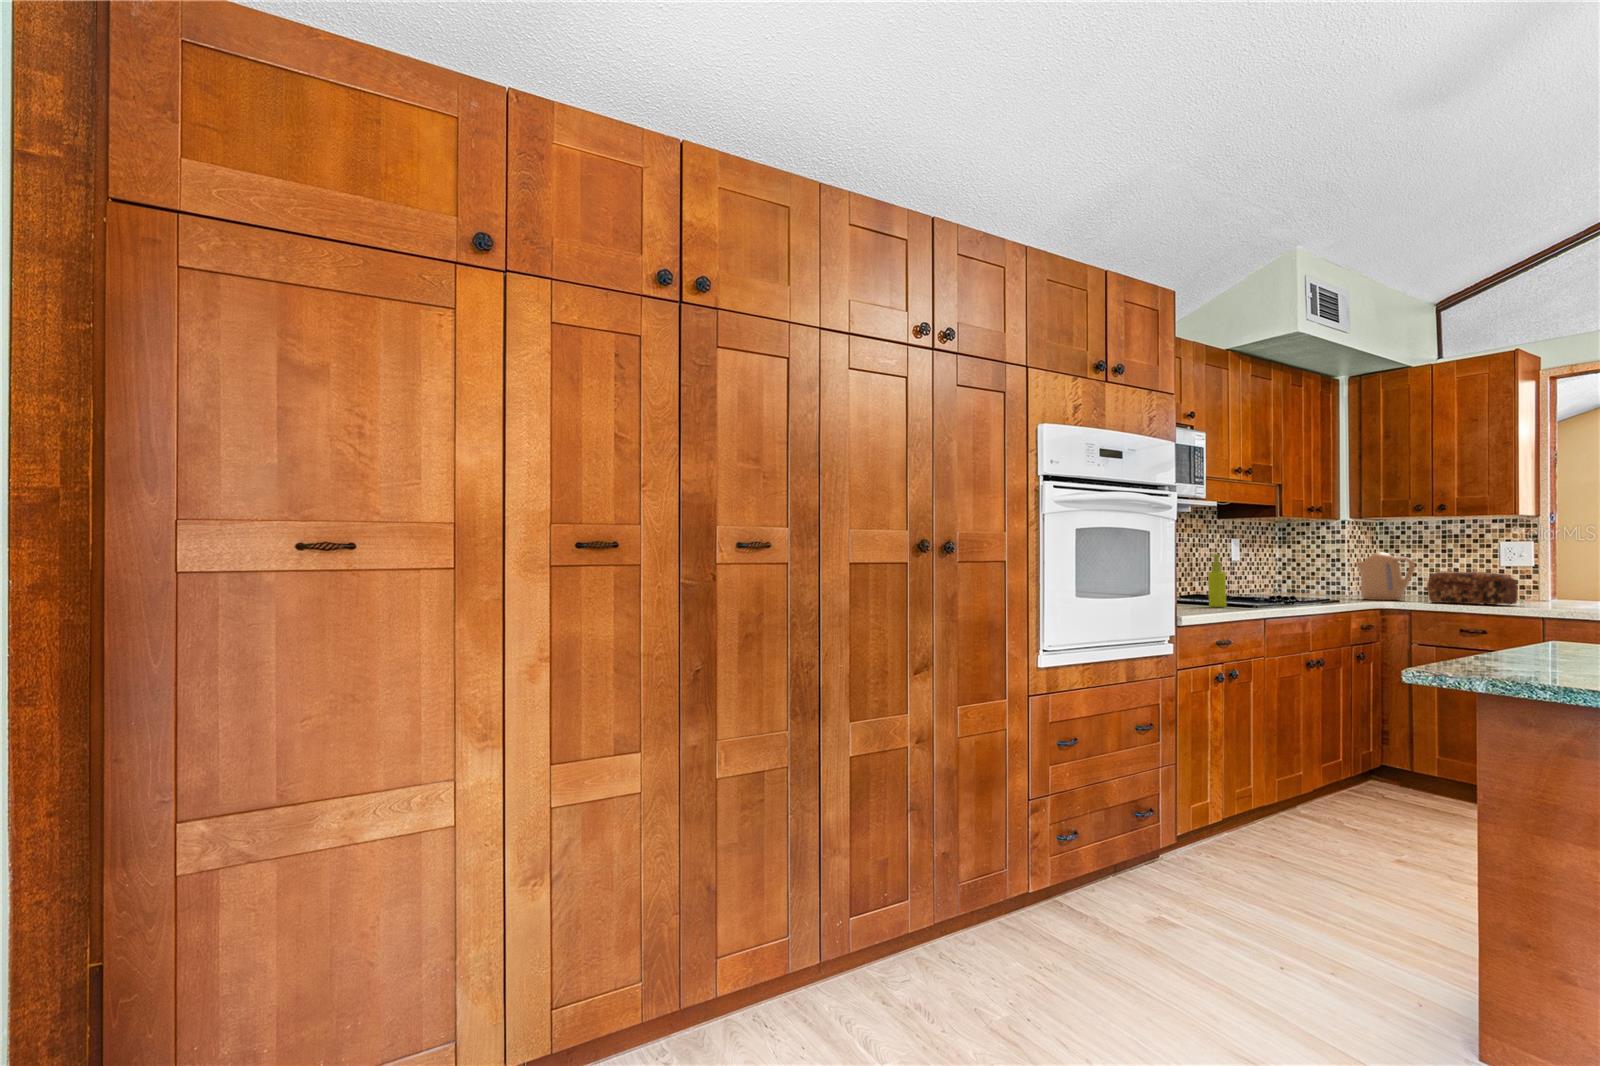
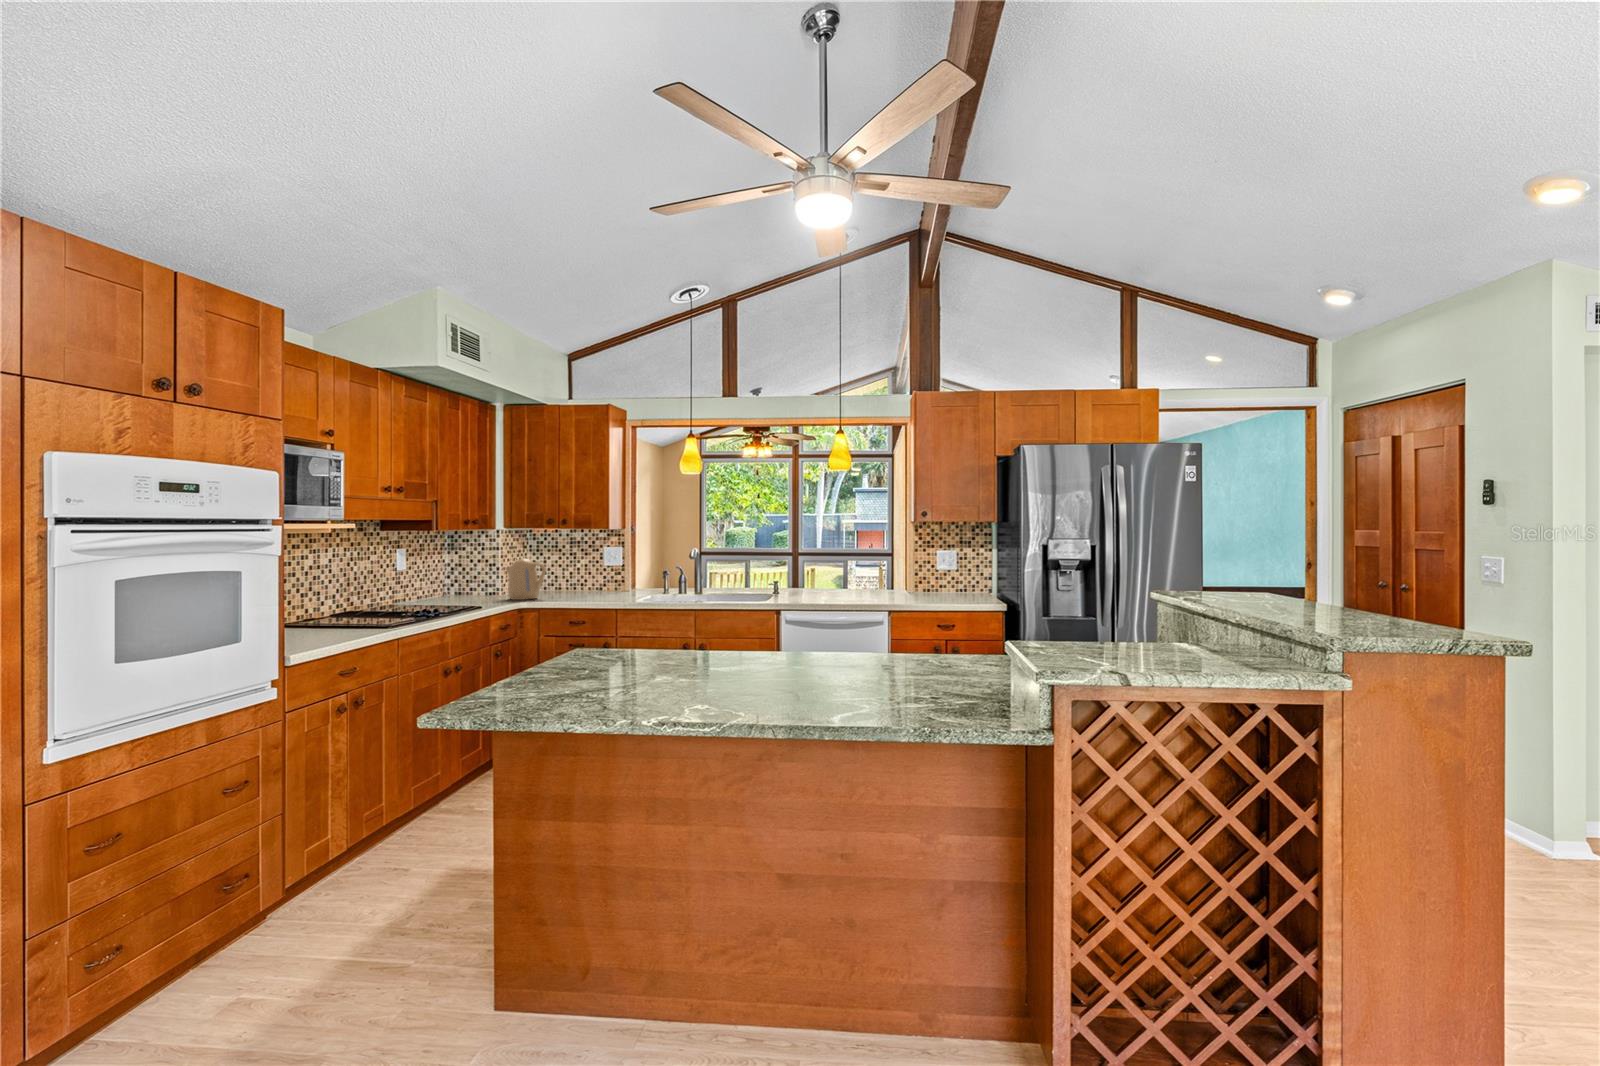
soap dispenser: present [1208,554,1227,607] -> none [338,583,355,635]
bread loaf: present [1427,571,1518,605] -> none [550,575,606,601]

